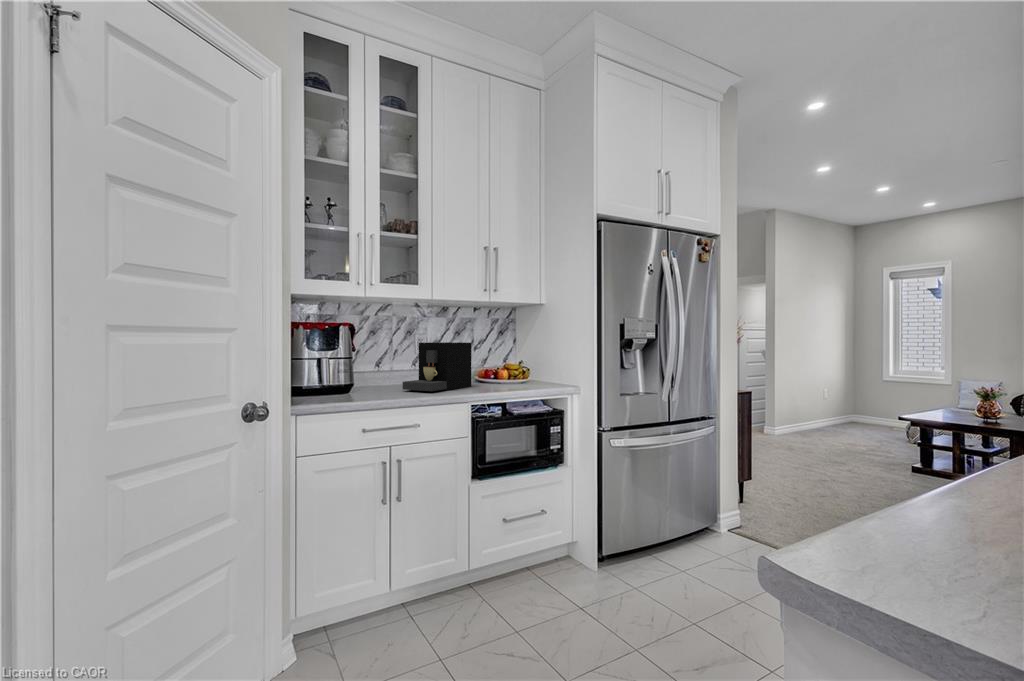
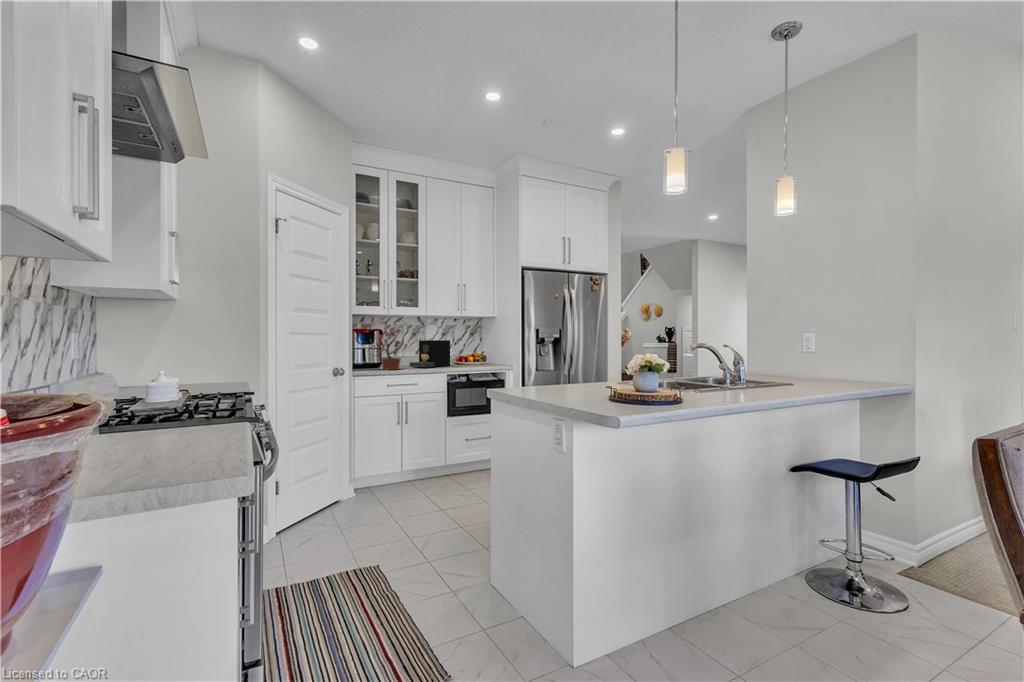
potted plant: none [334,320,397,400] -> present [373,328,403,370]

